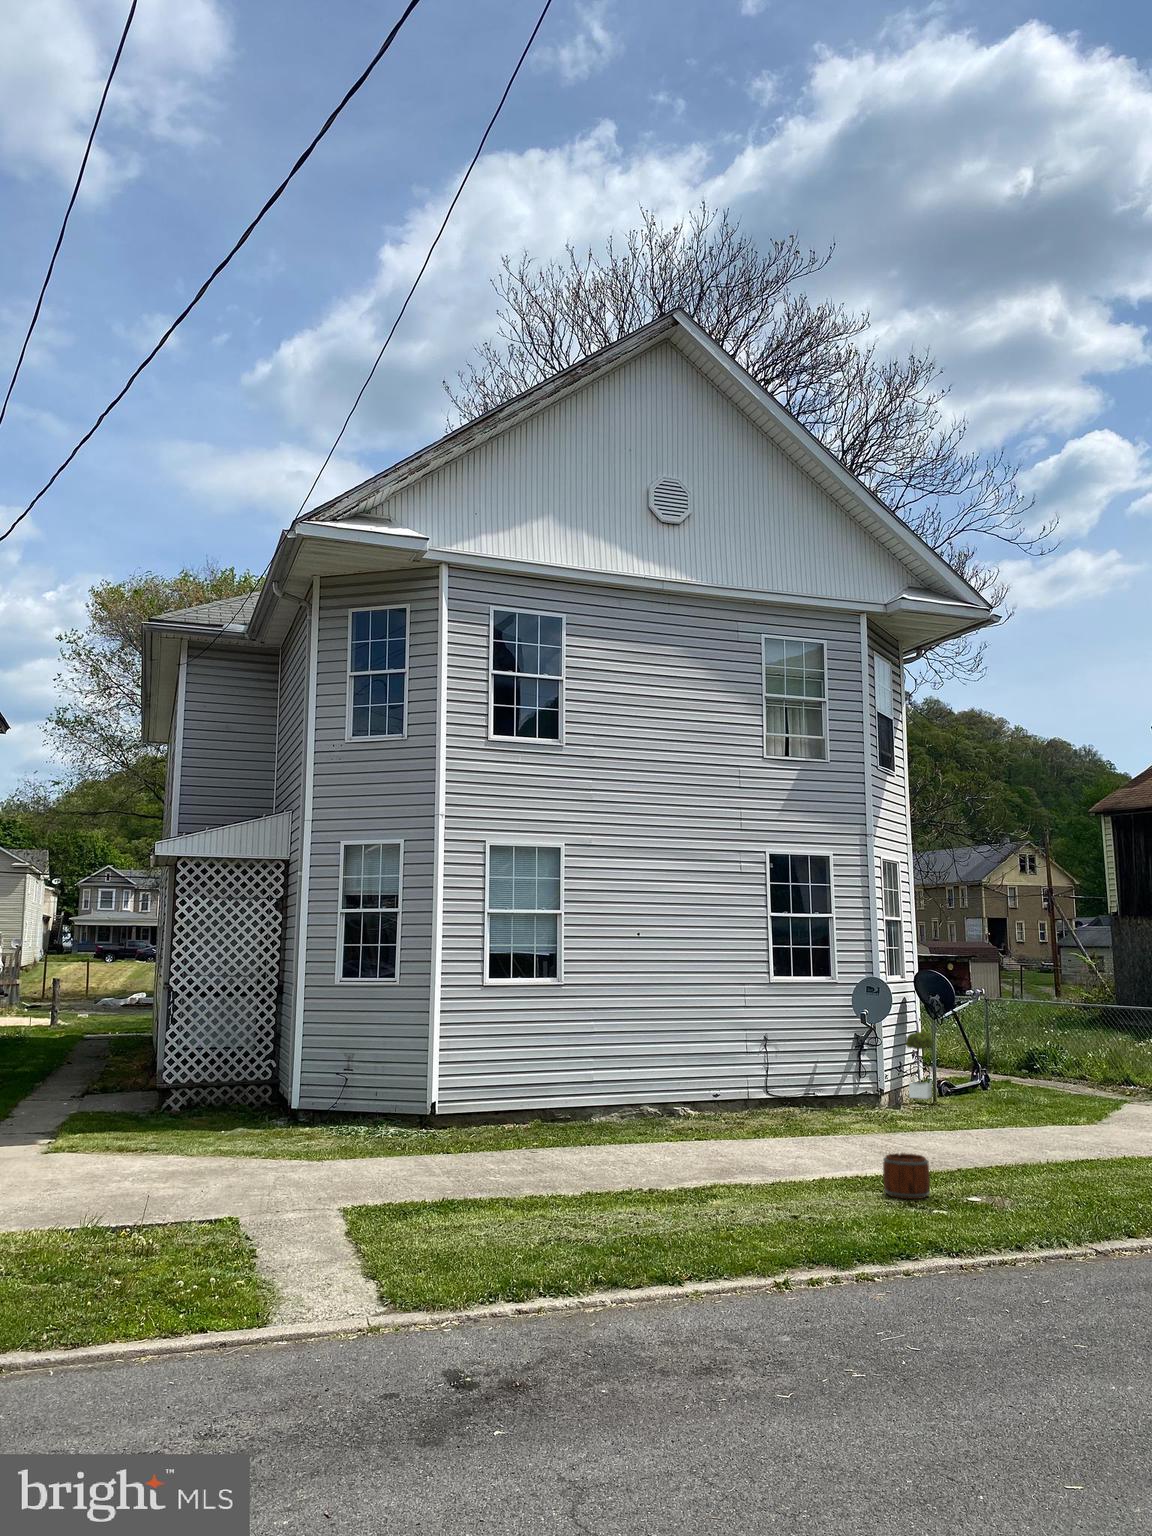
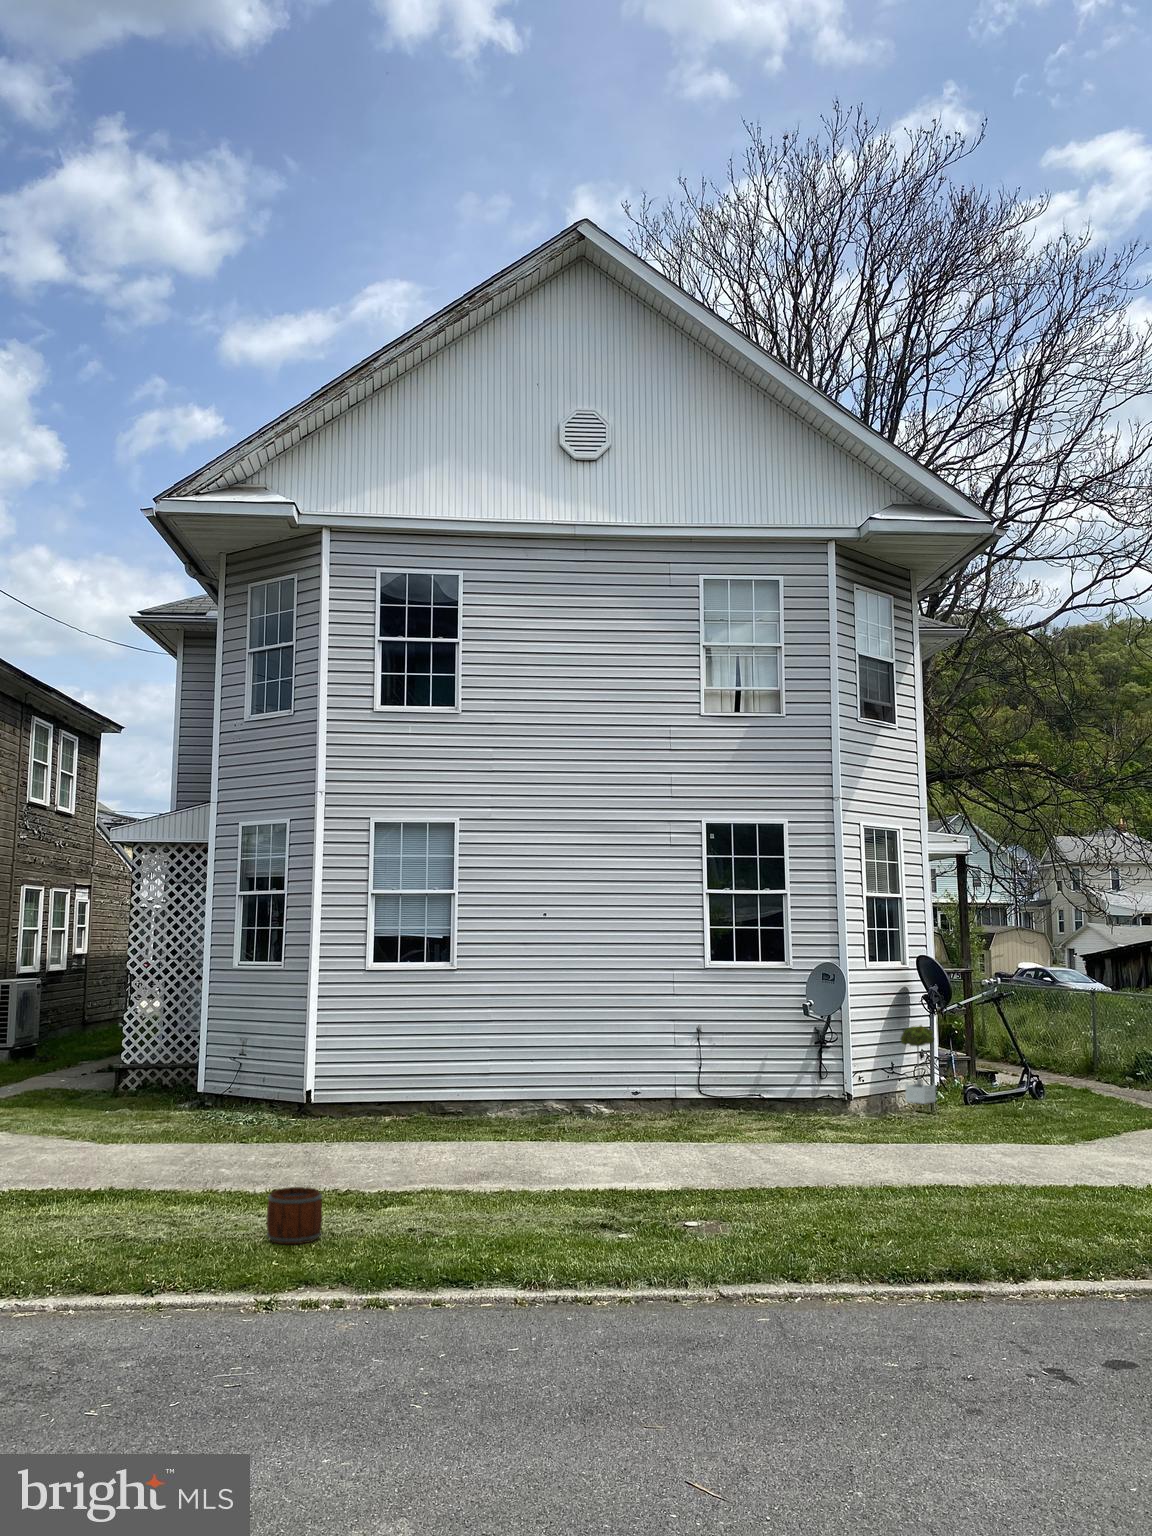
bucket: present [883,1153,930,1199] -> present [267,1187,322,1244]

